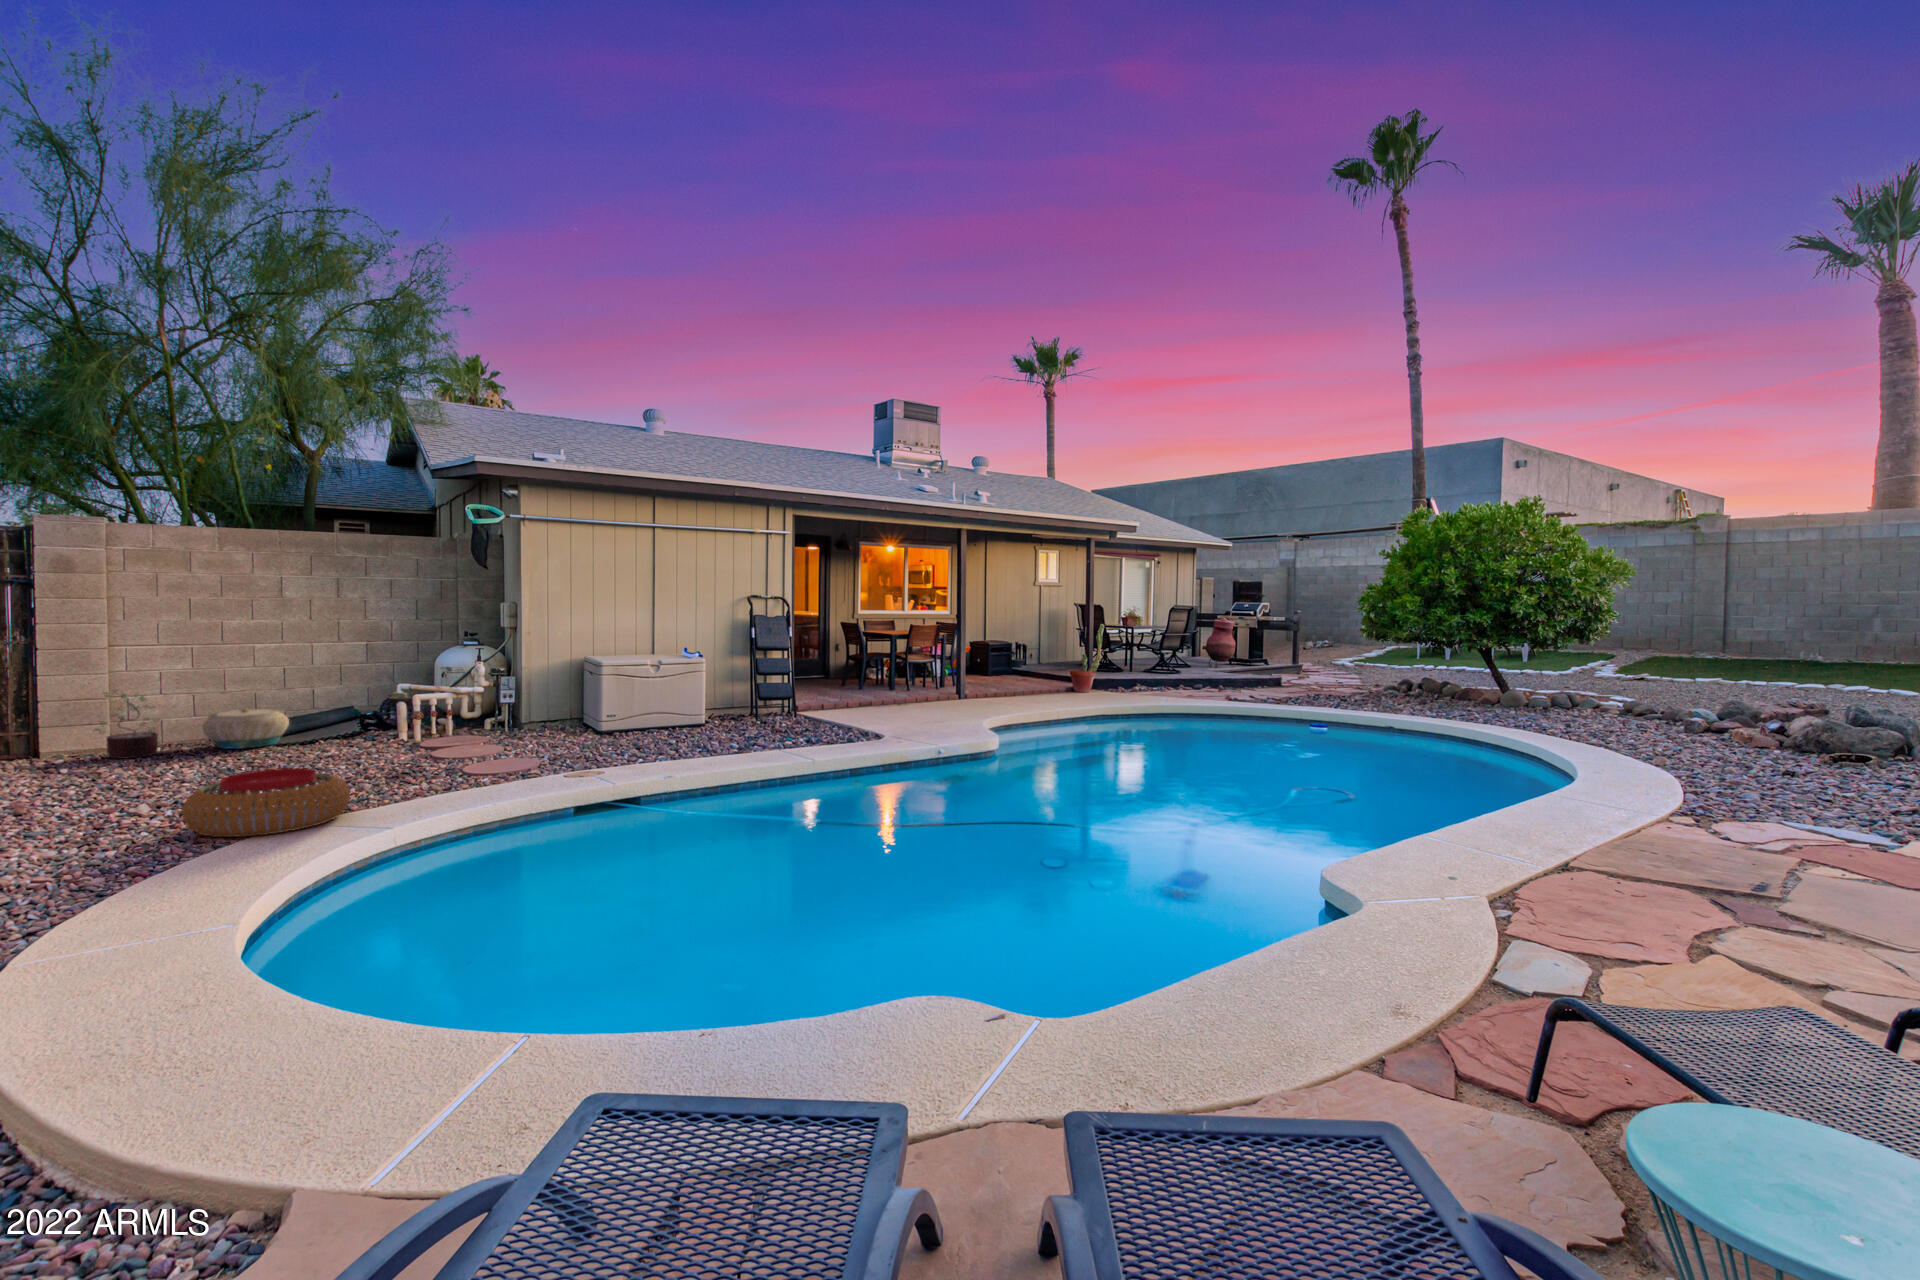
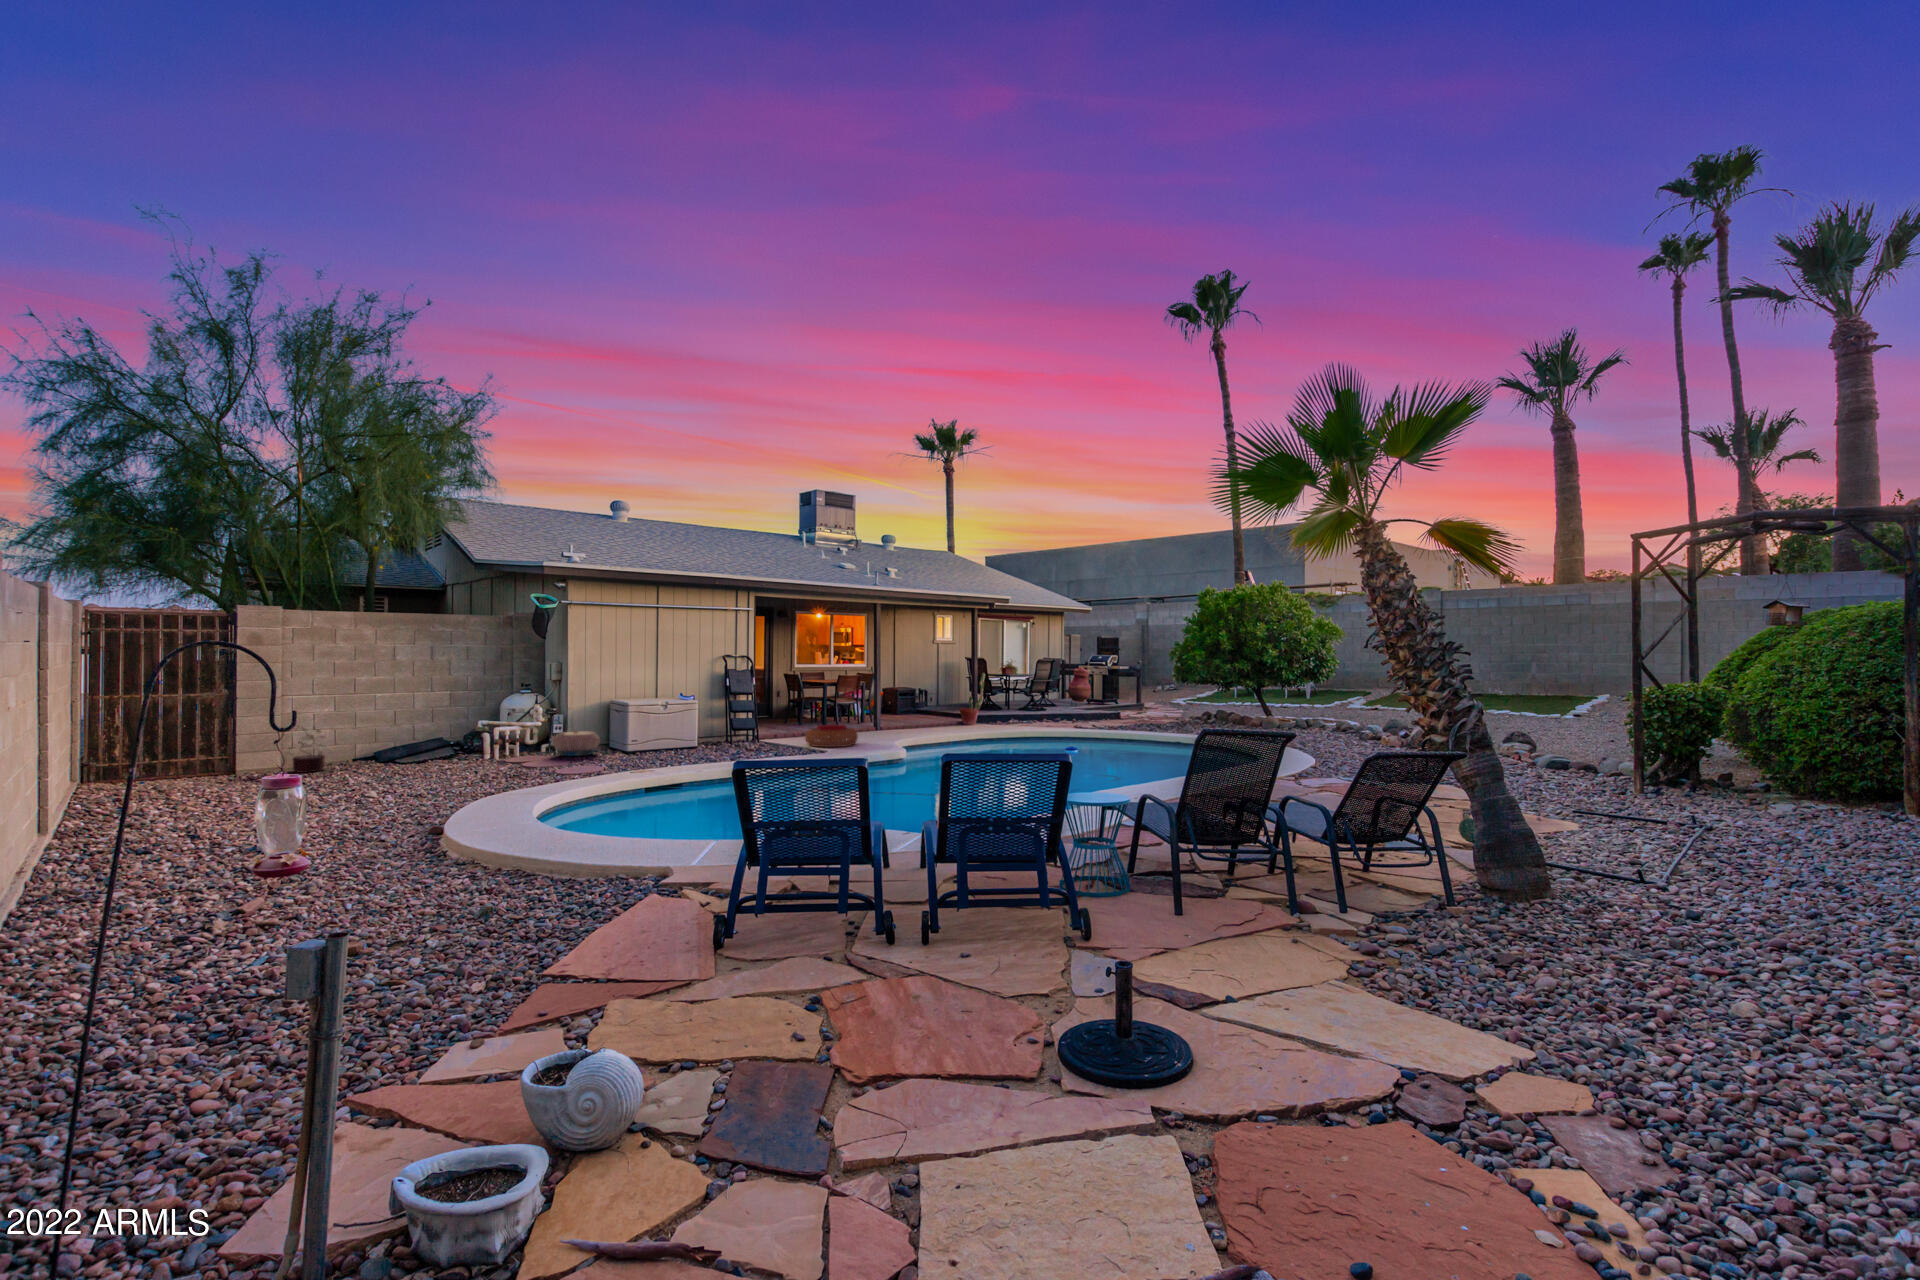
basket: present [202,708,289,749] -> present [553,731,600,756]
pouf: present [182,768,350,837] -> present [805,725,858,747]

